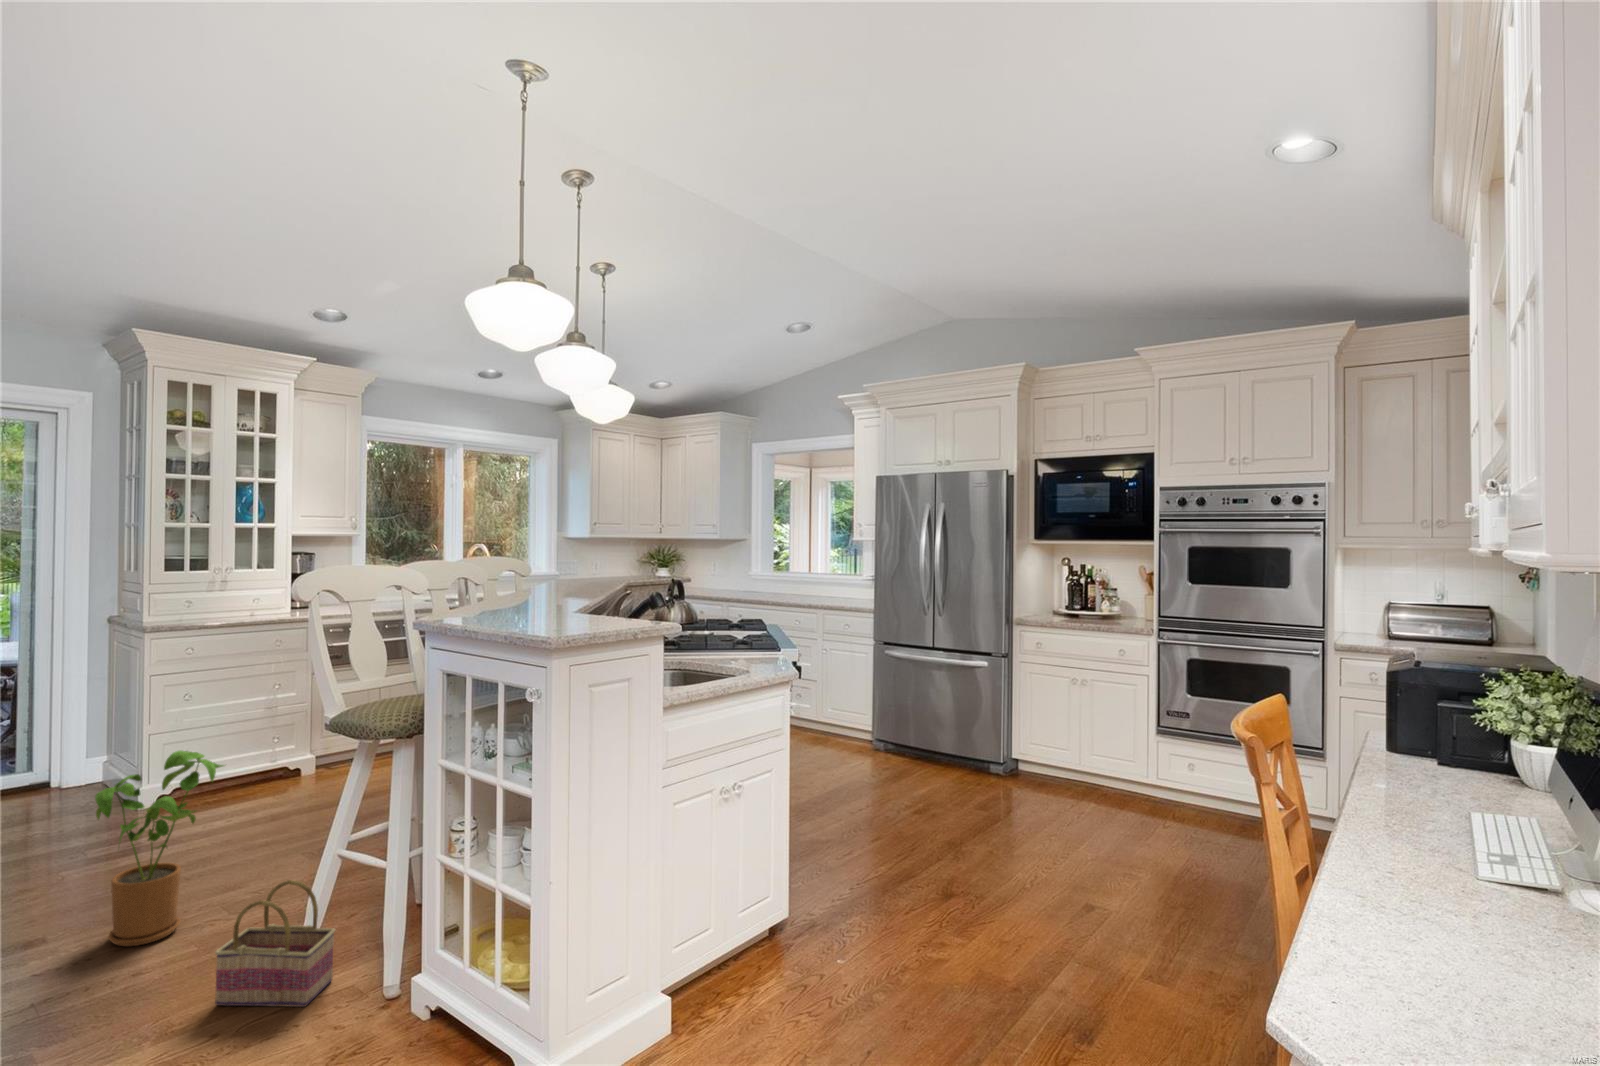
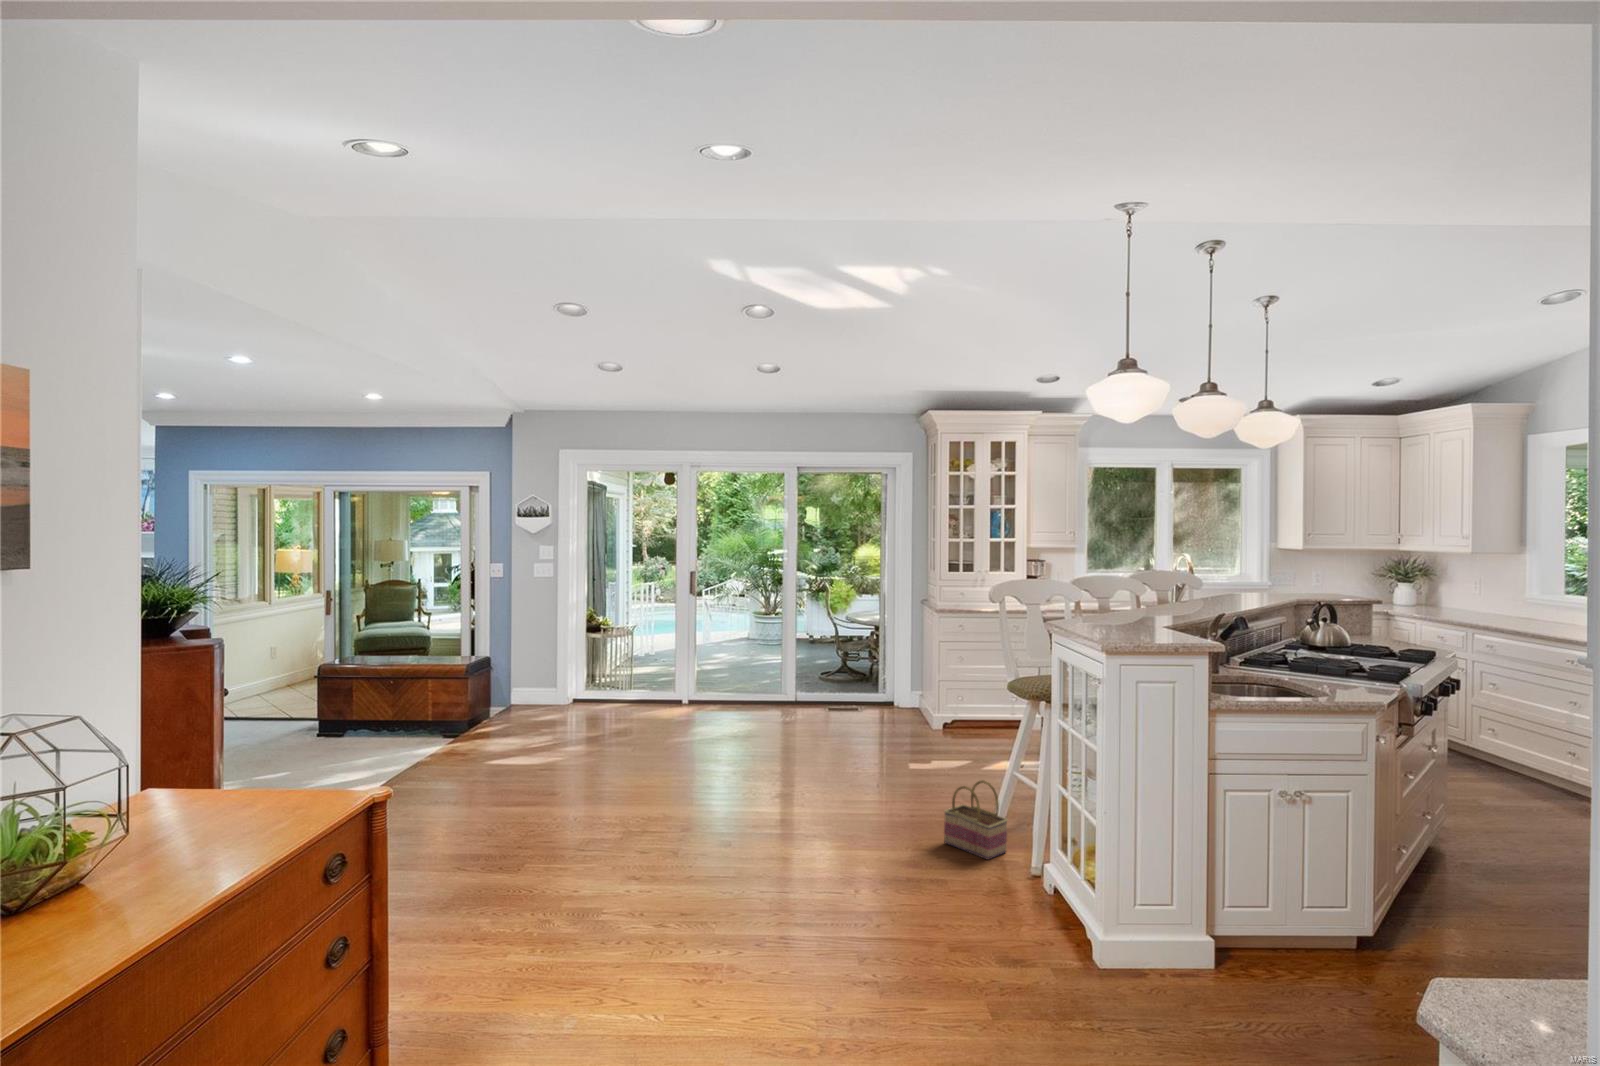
house plant: present [95,750,223,946] -> none [898,690,963,803]

